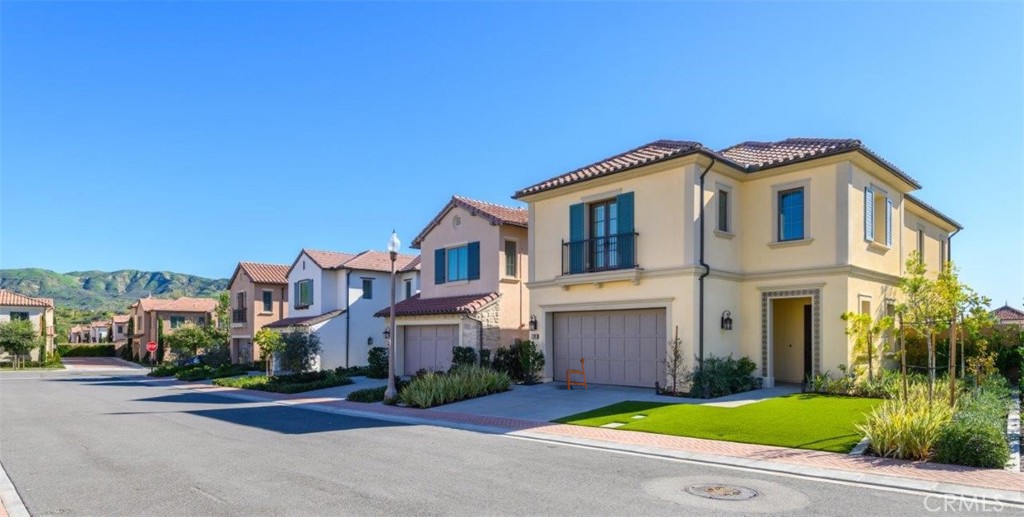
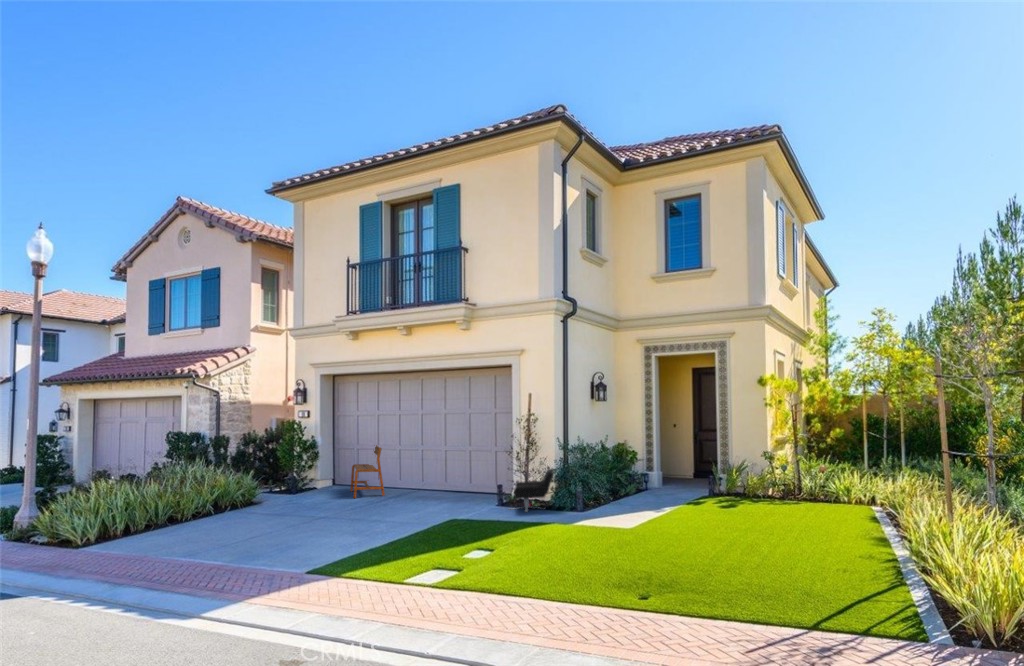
lounge chair: none [663,374,692,399] -> present [514,469,553,512]

